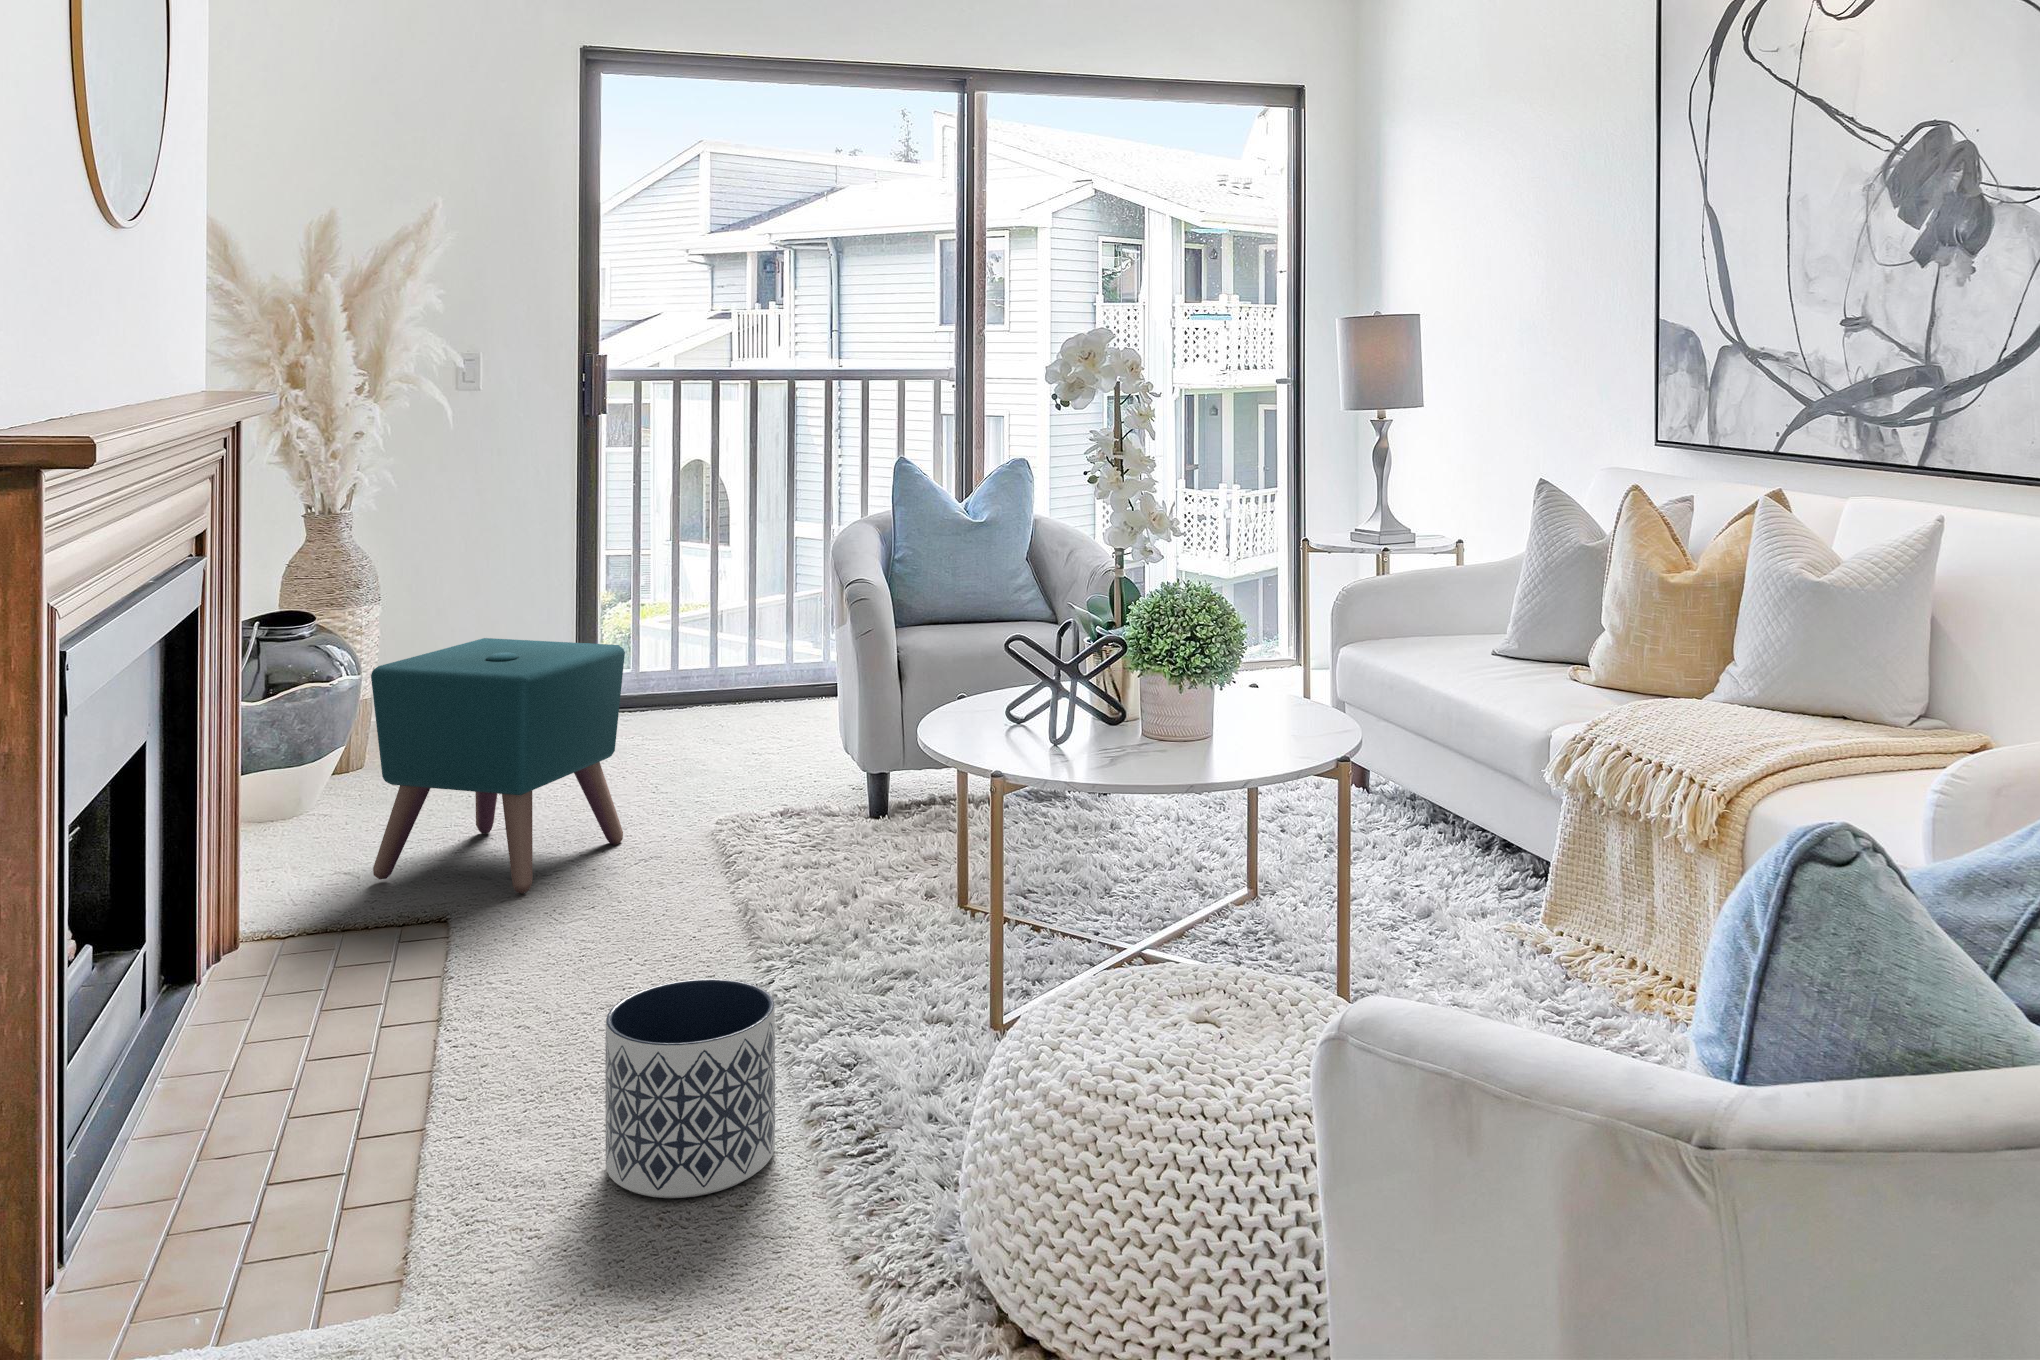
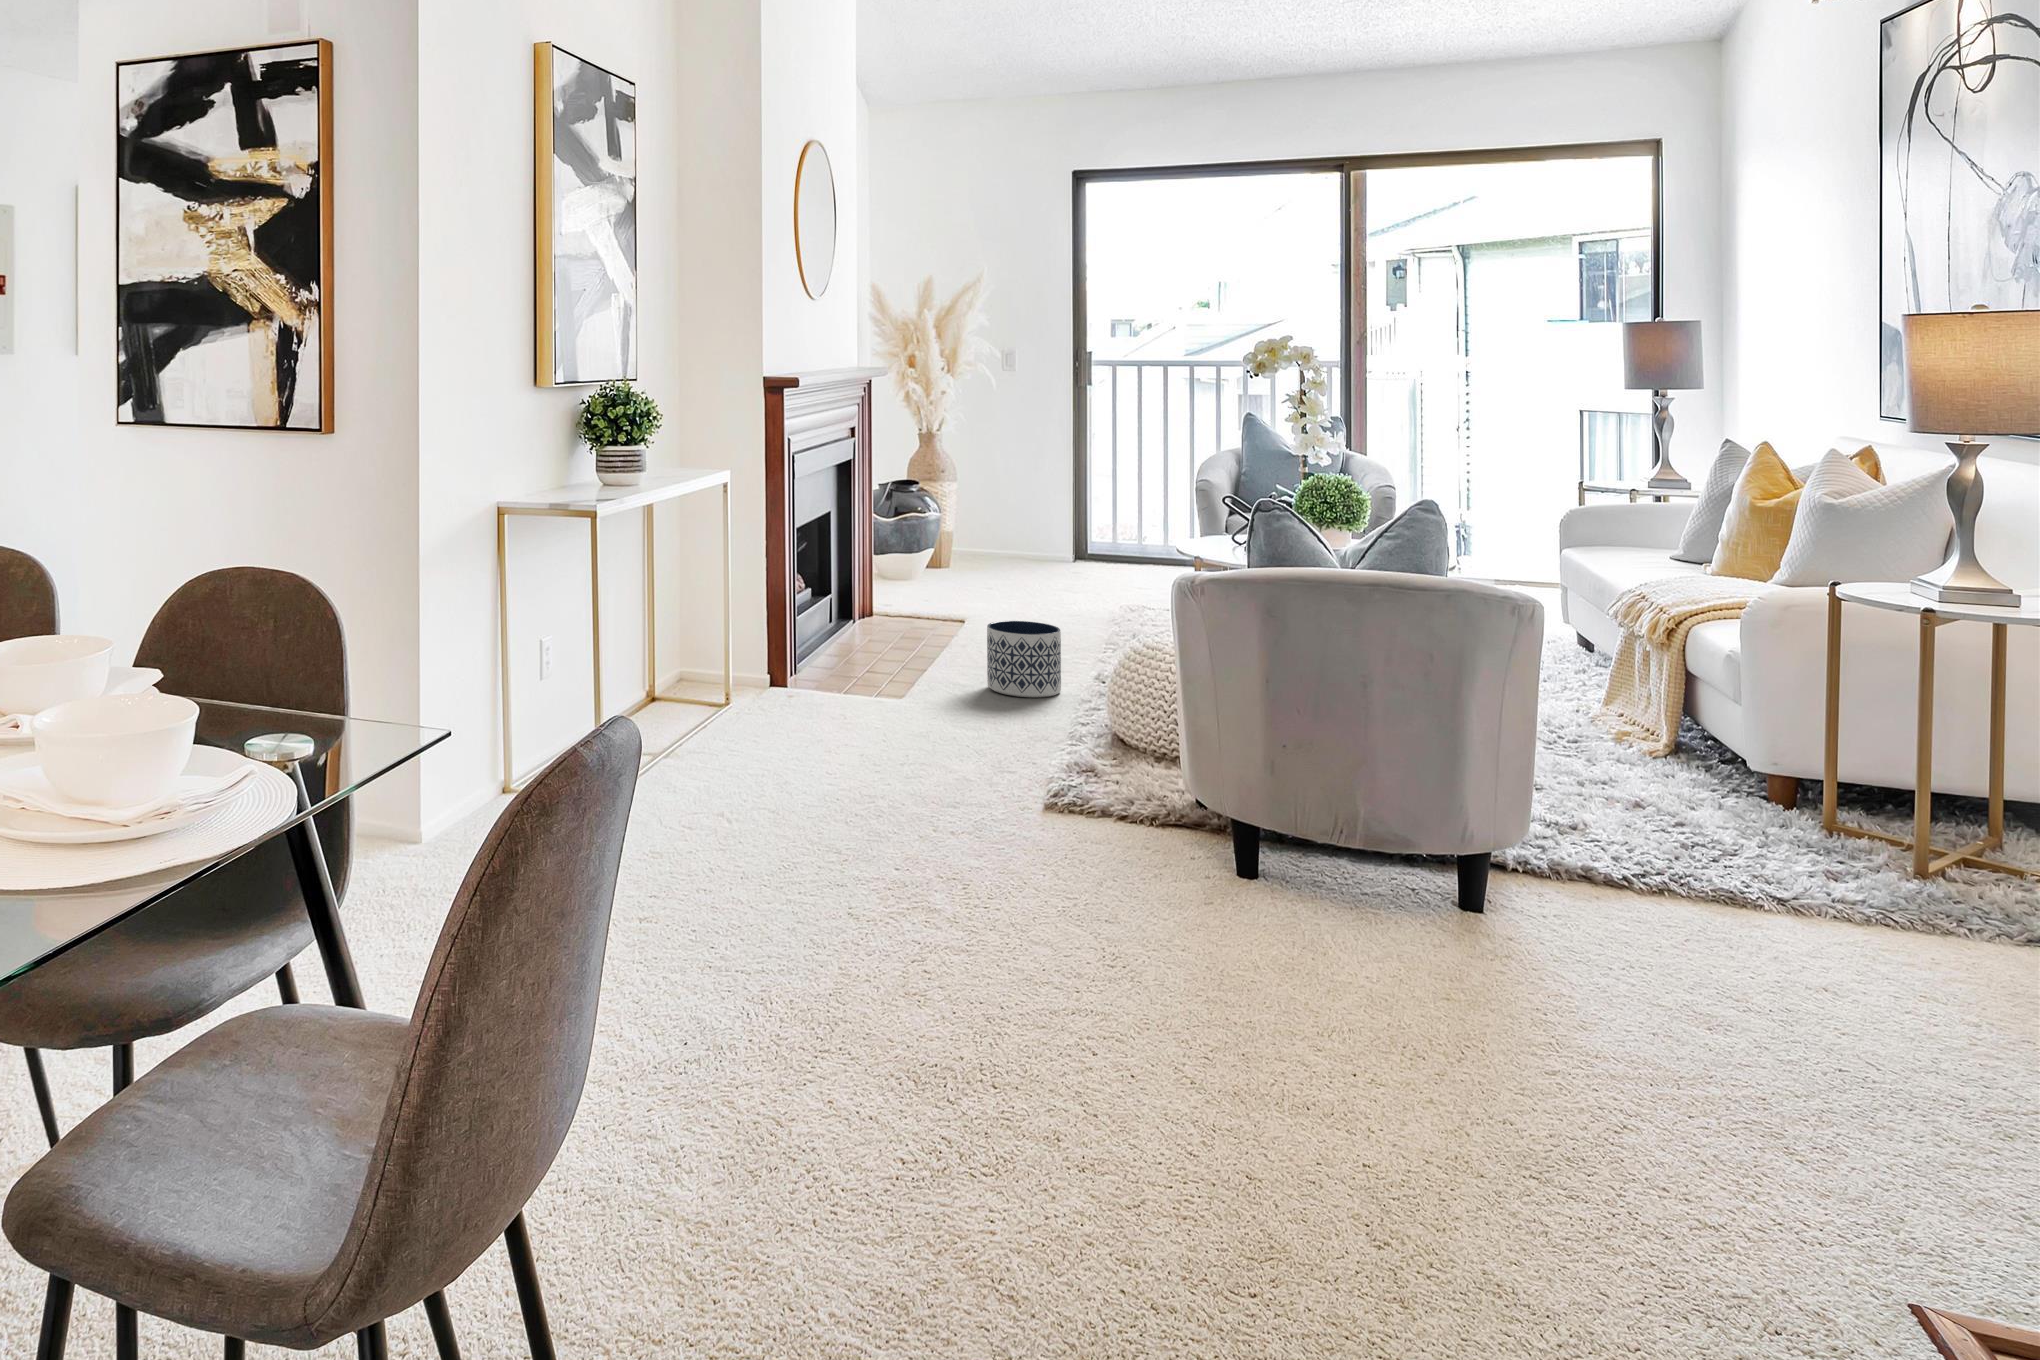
ottoman: present [371,638,625,894] -> none [932,497,1062,618]

